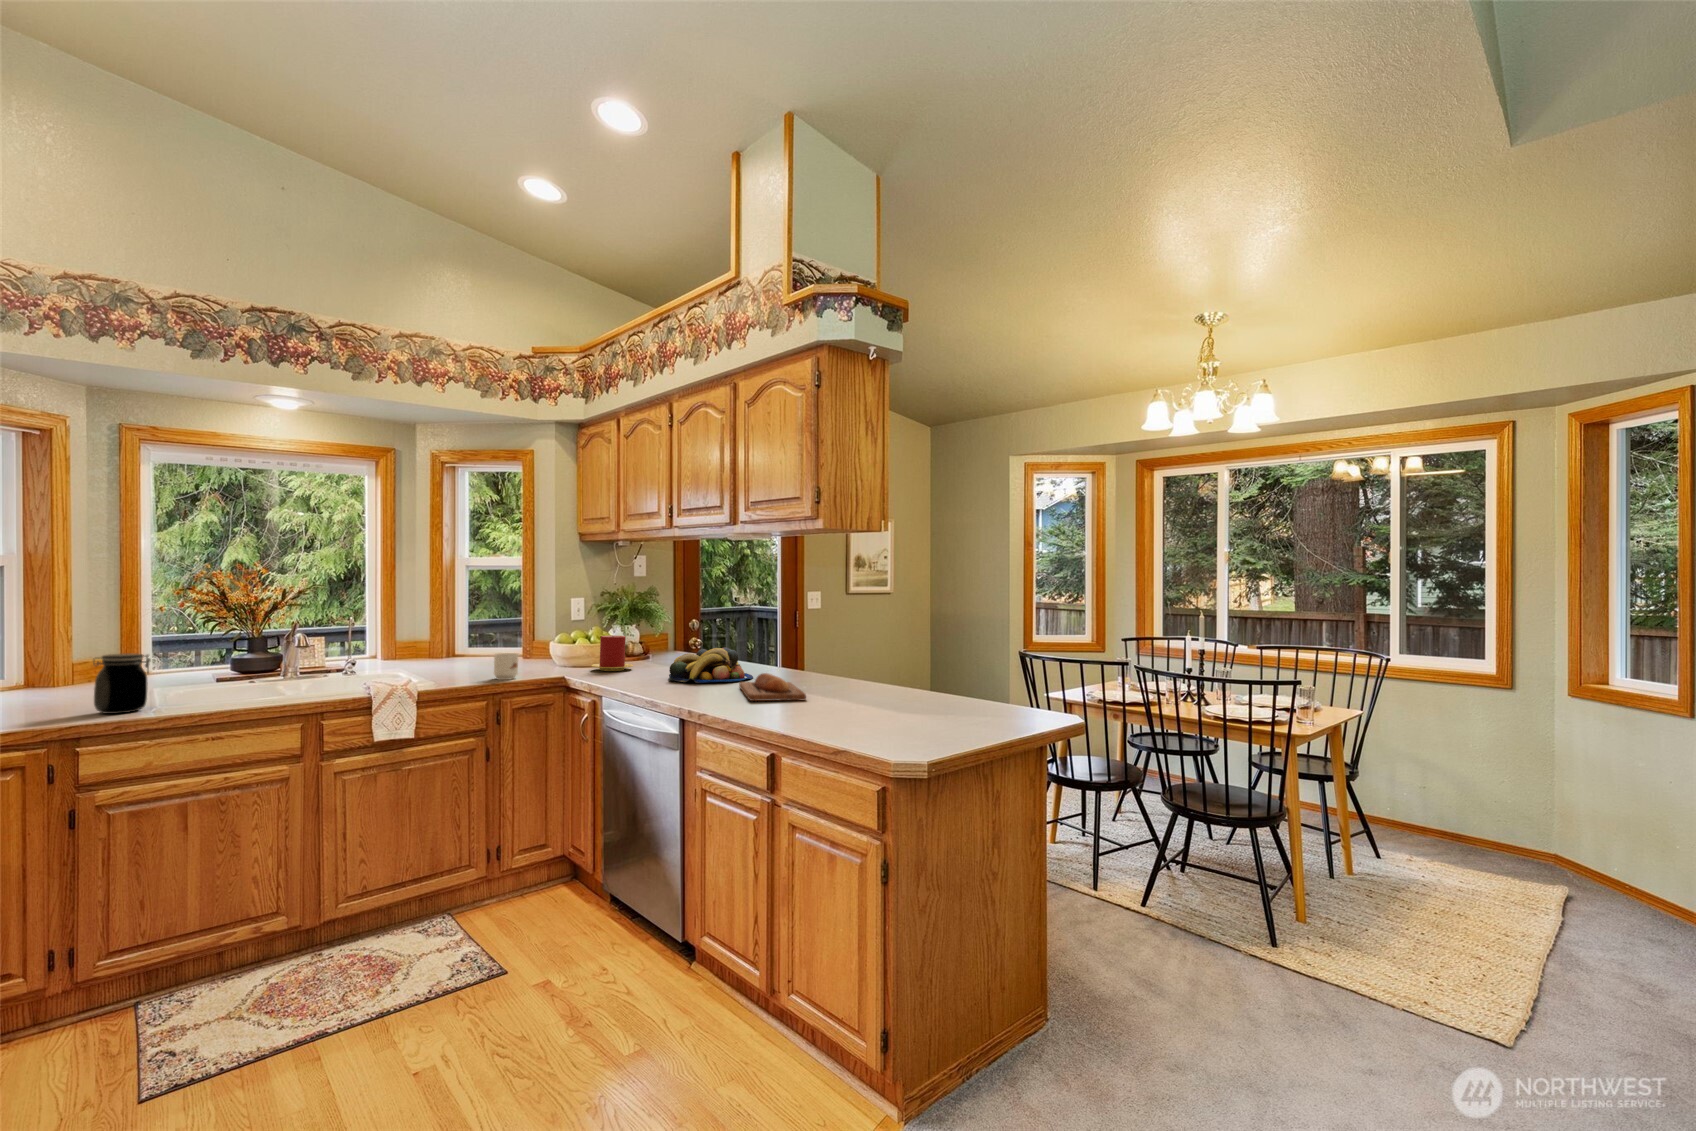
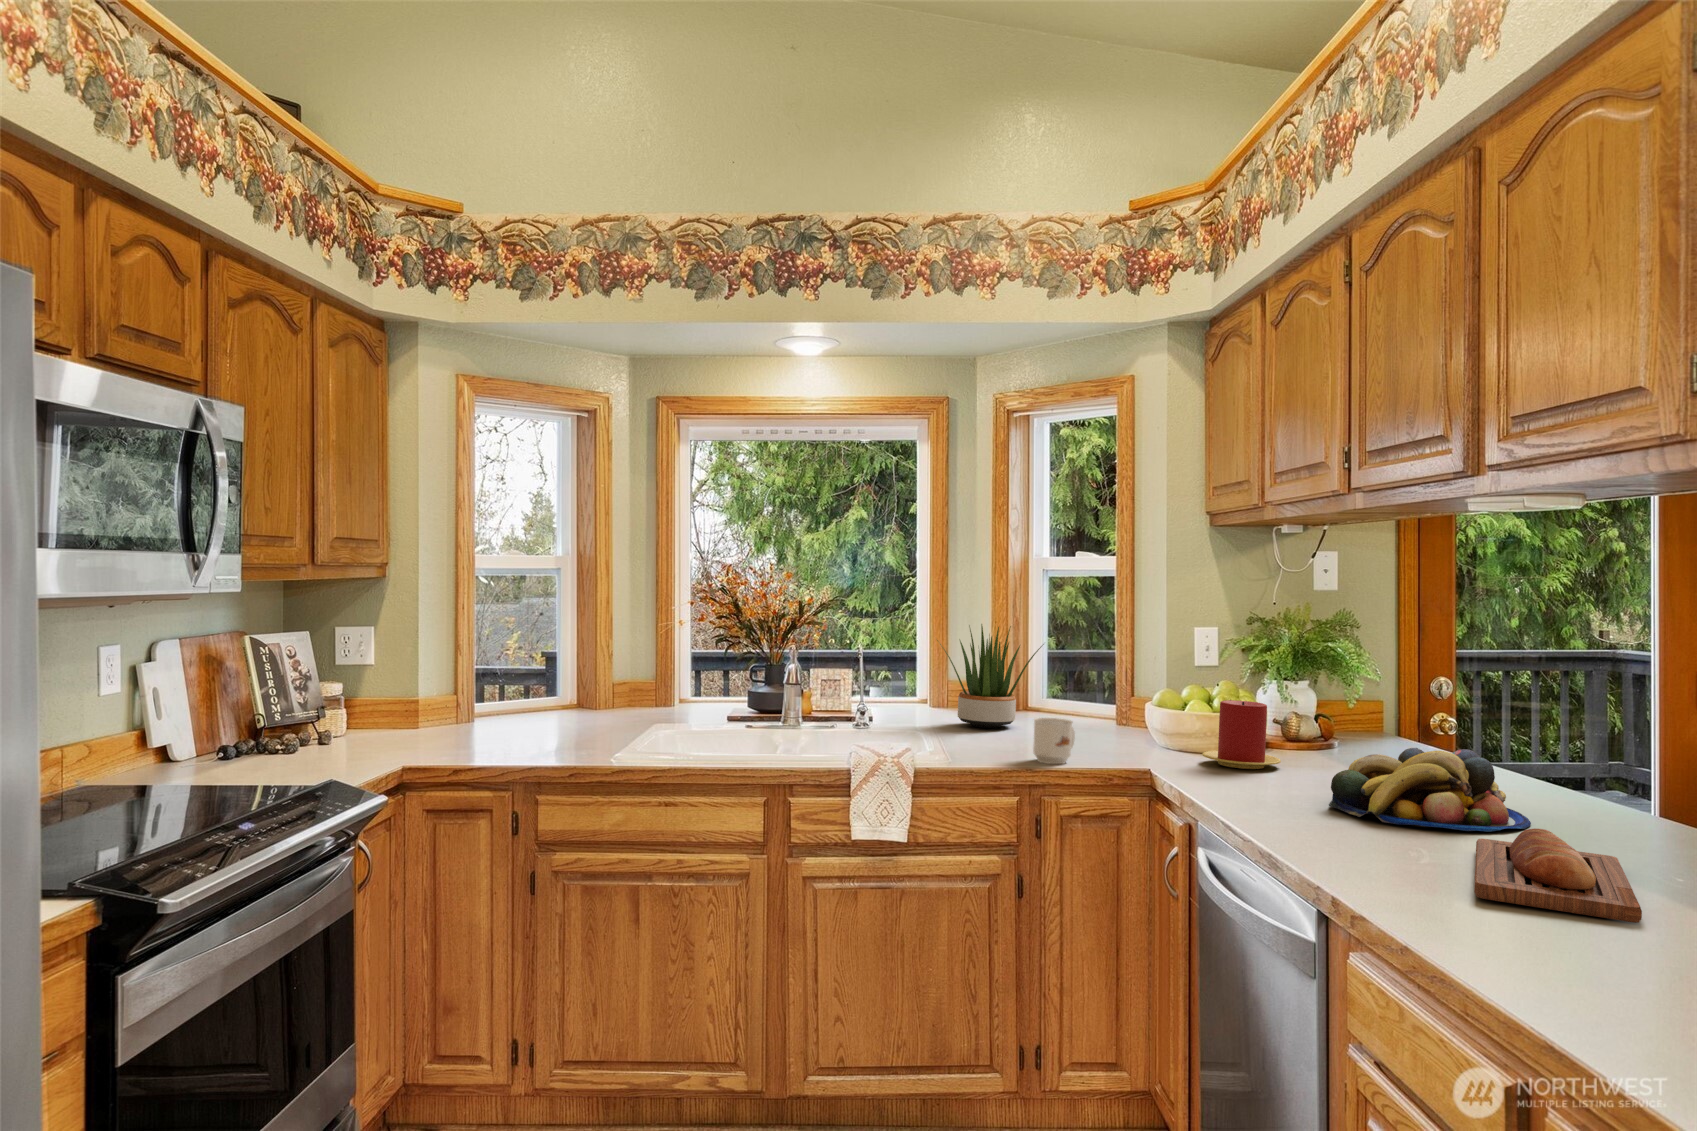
potted plant: none [401,601,481,667] -> present [937,624,1044,728]
jar: present [93,653,150,714] -> none [559,681,614,757]

